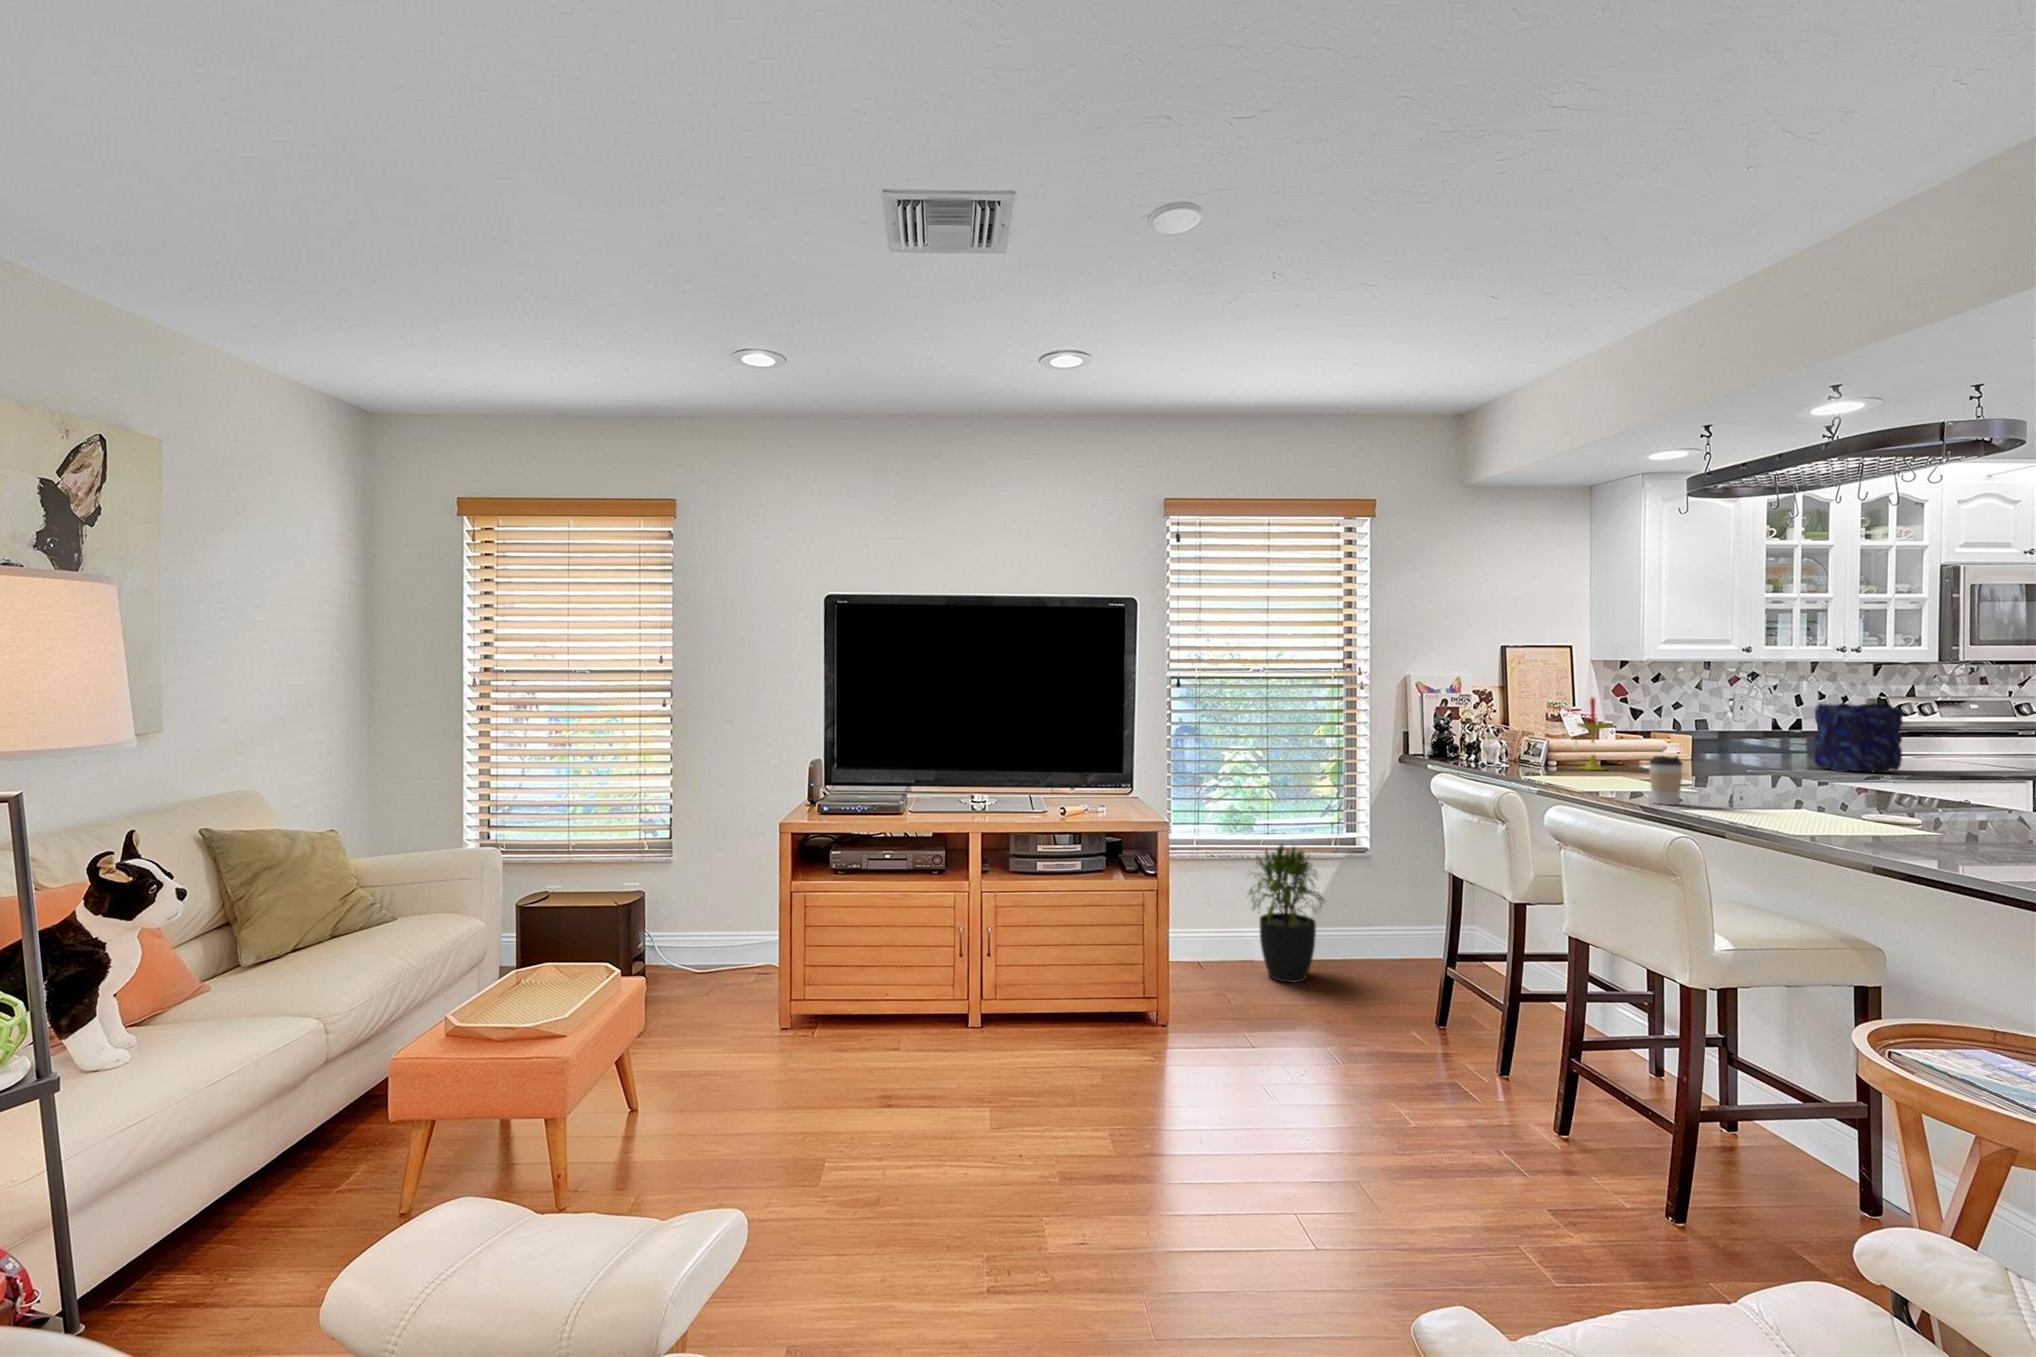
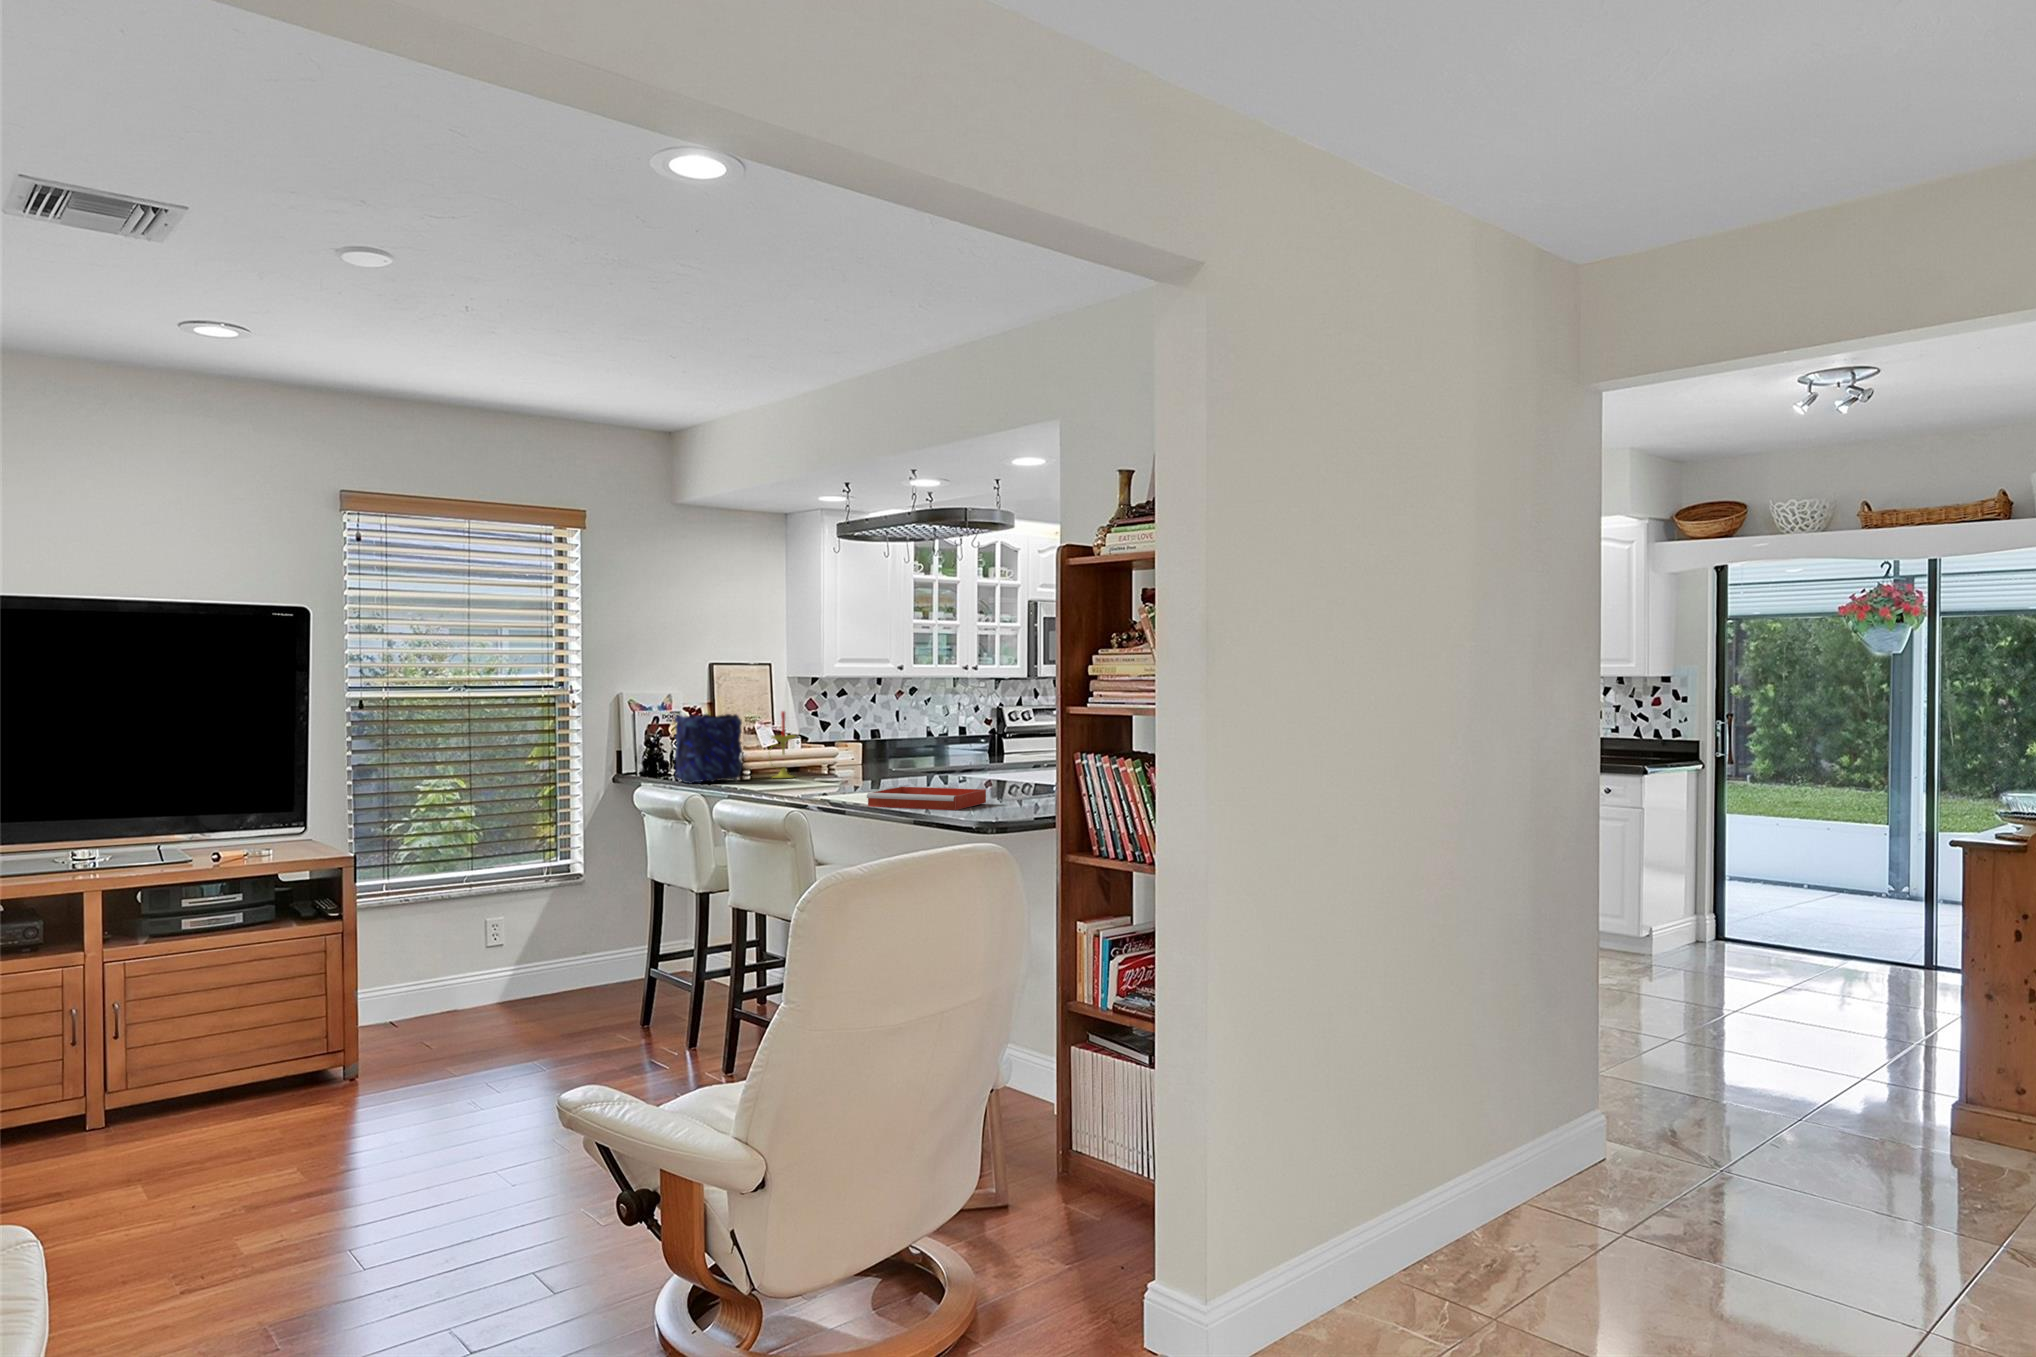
vase: present [1814,703,1903,772] -> present [675,714,742,784]
coffee cup: present [1649,756,1683,805] -> none [805,758,829,798]
tray: none [1761,801,1975,849] -> present [867,787,986,810]
potted plant: present [1249,845,1324,983] -> none [442,873,537,1022]

